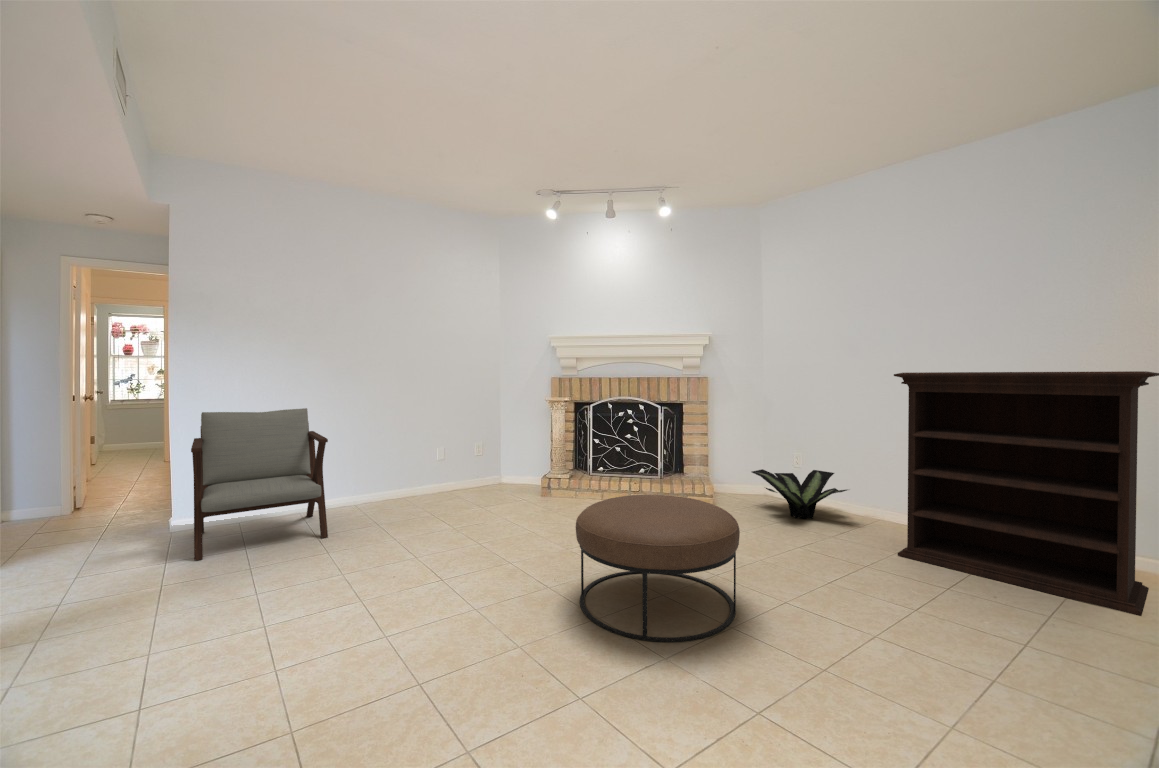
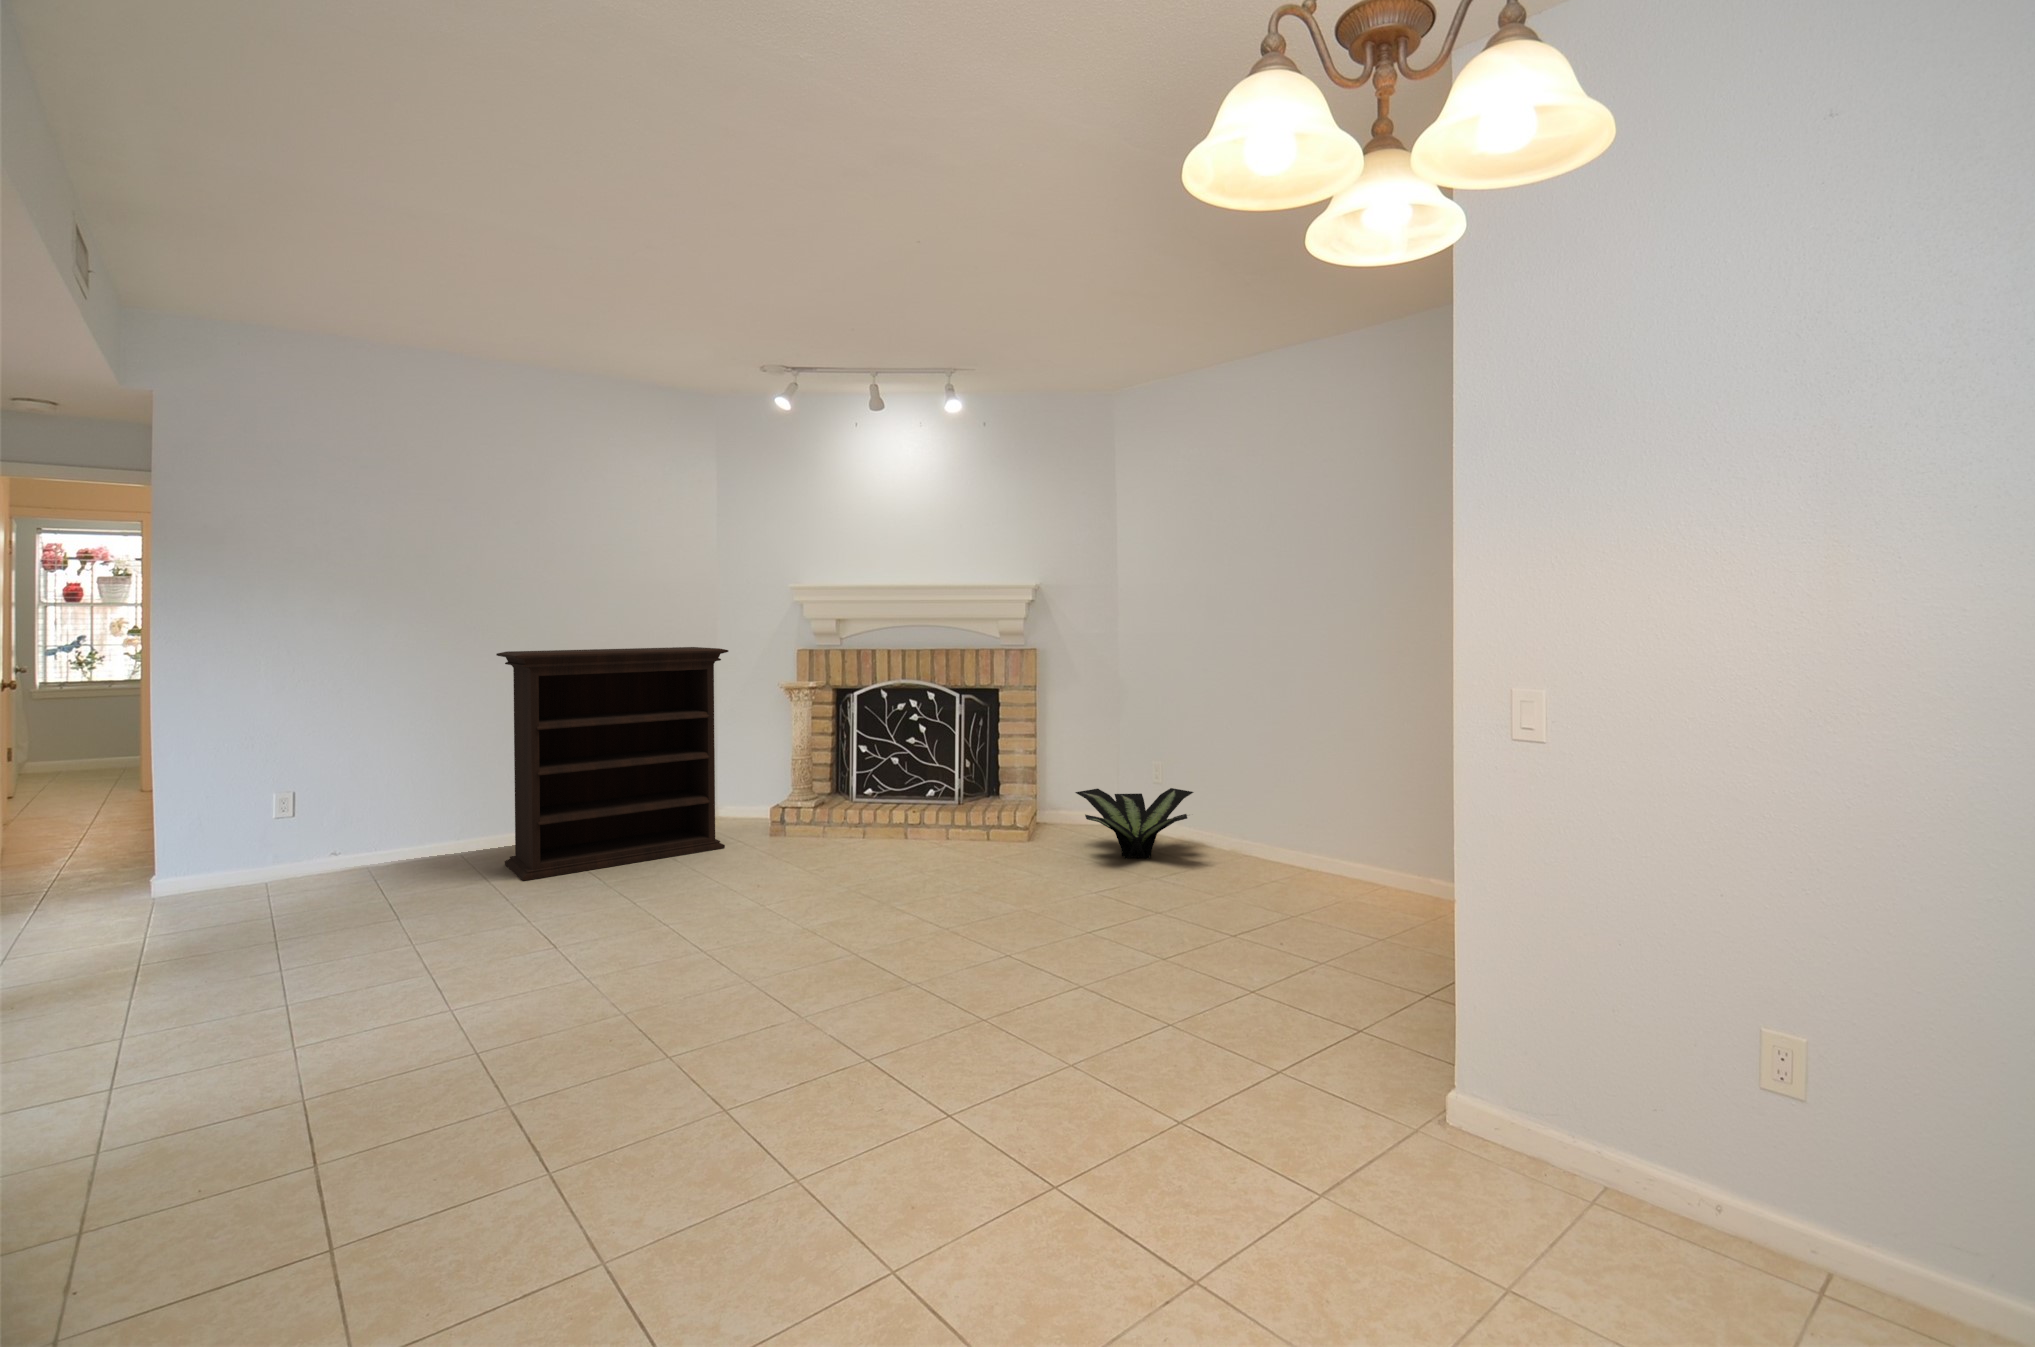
bookshelf: present [894,371,1159,616] -> present [496,647,728,881]
lounge chair: present [191,408,328,561] -> none [185,705,405,933]
ottoman: present [576,495,740,642] -> none [719,823,935,999]

